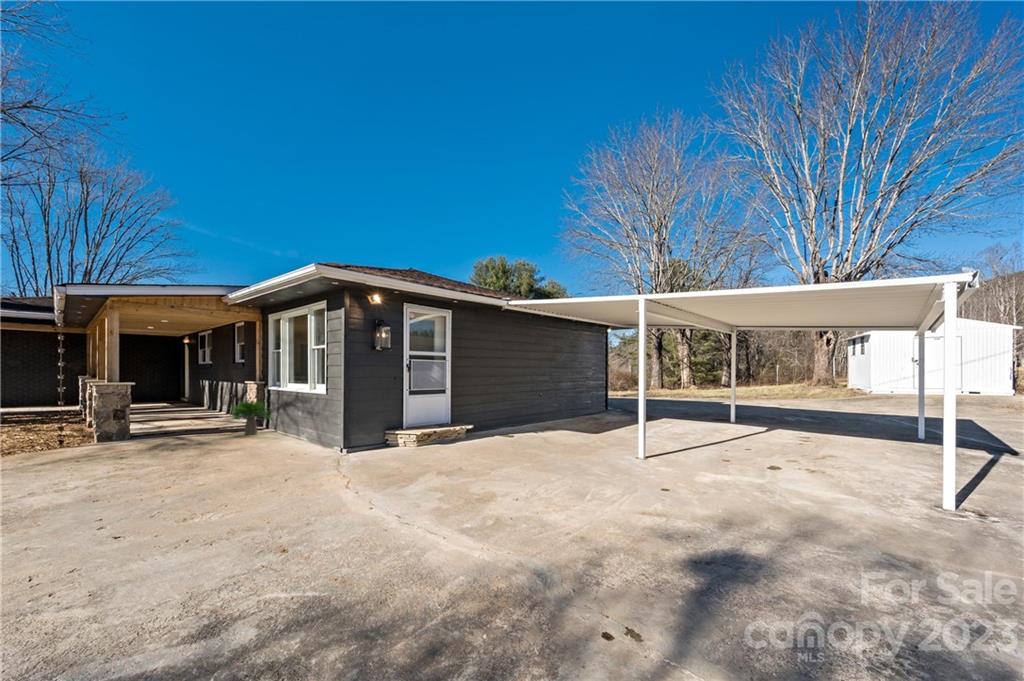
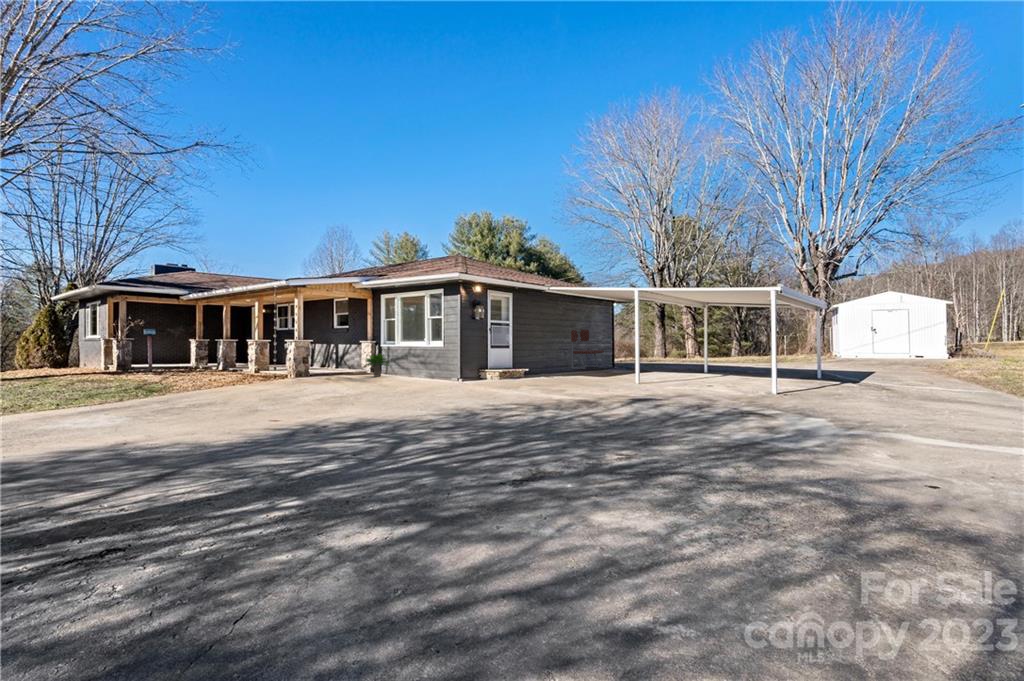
bench: none [556,366,602,420] -> present [571,330,604,369]

